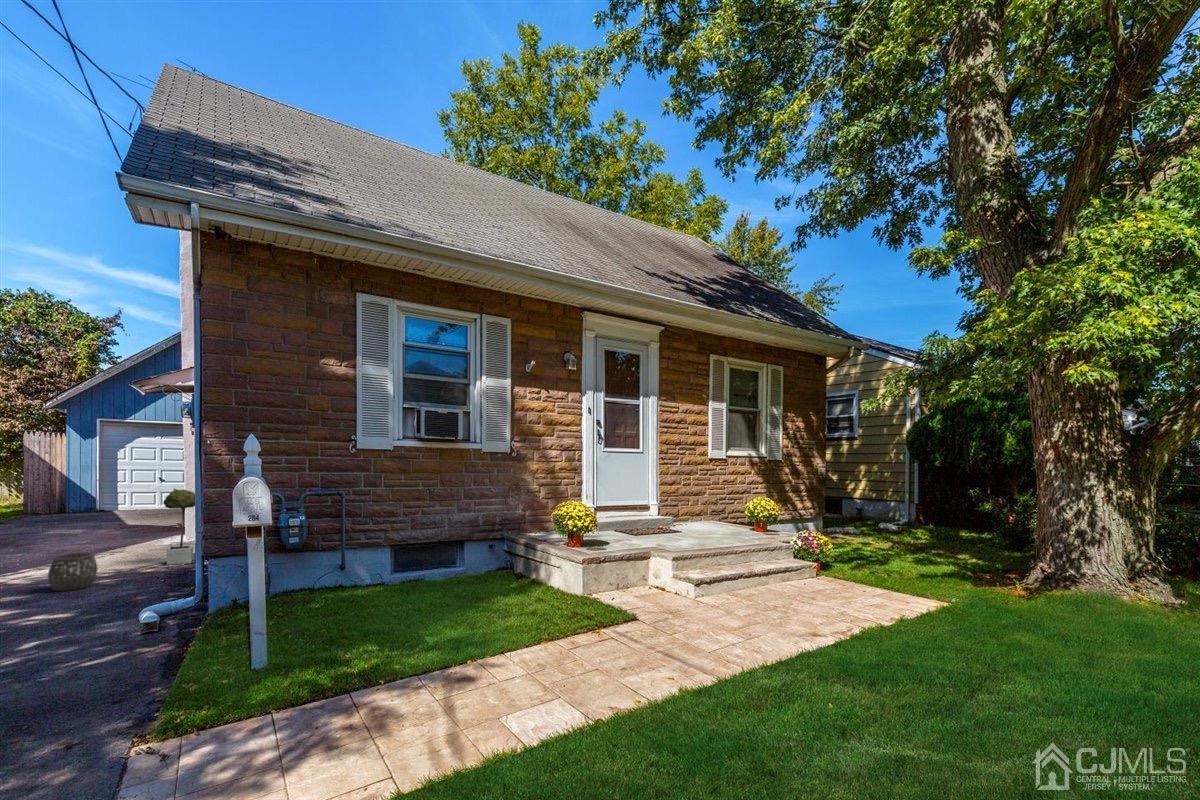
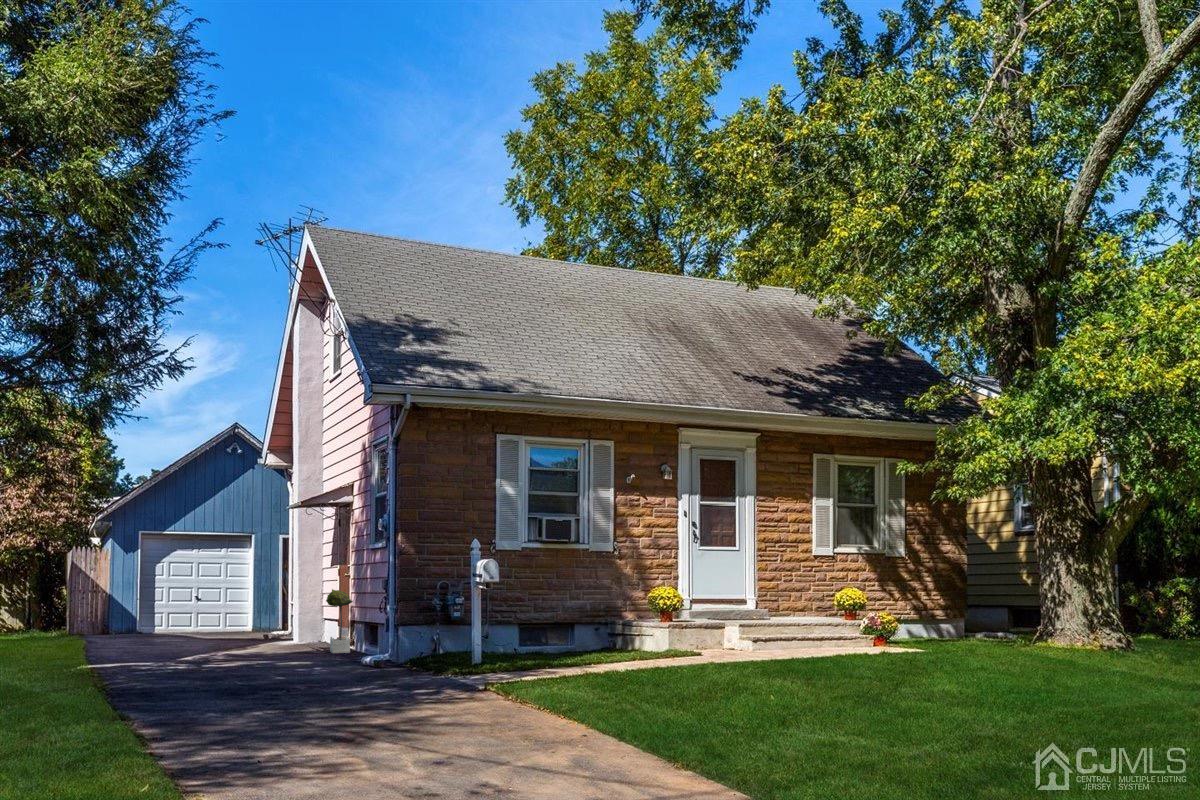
woven basket: present [48,552,97,591] -> none [280,634,309,660]

